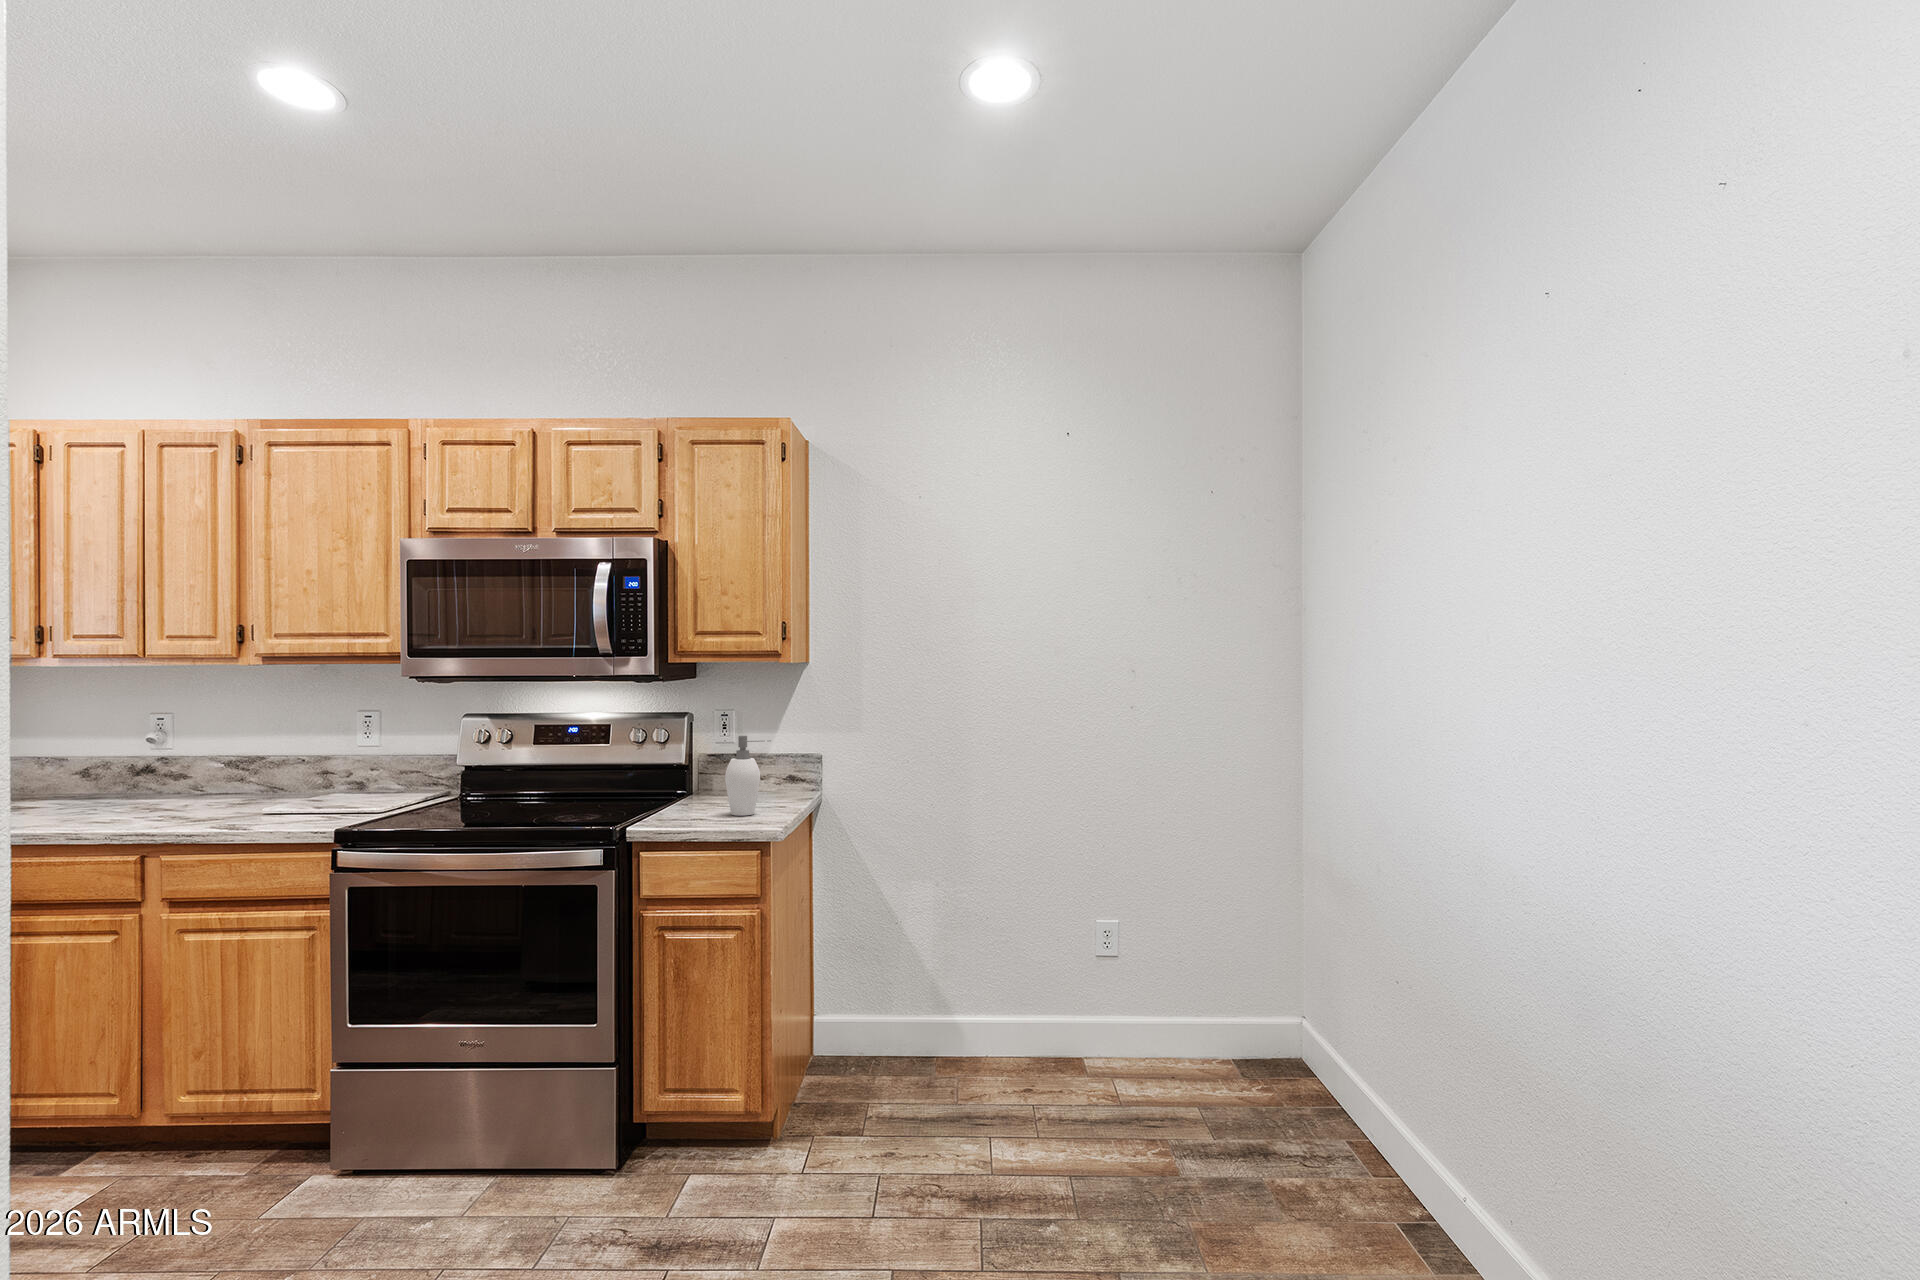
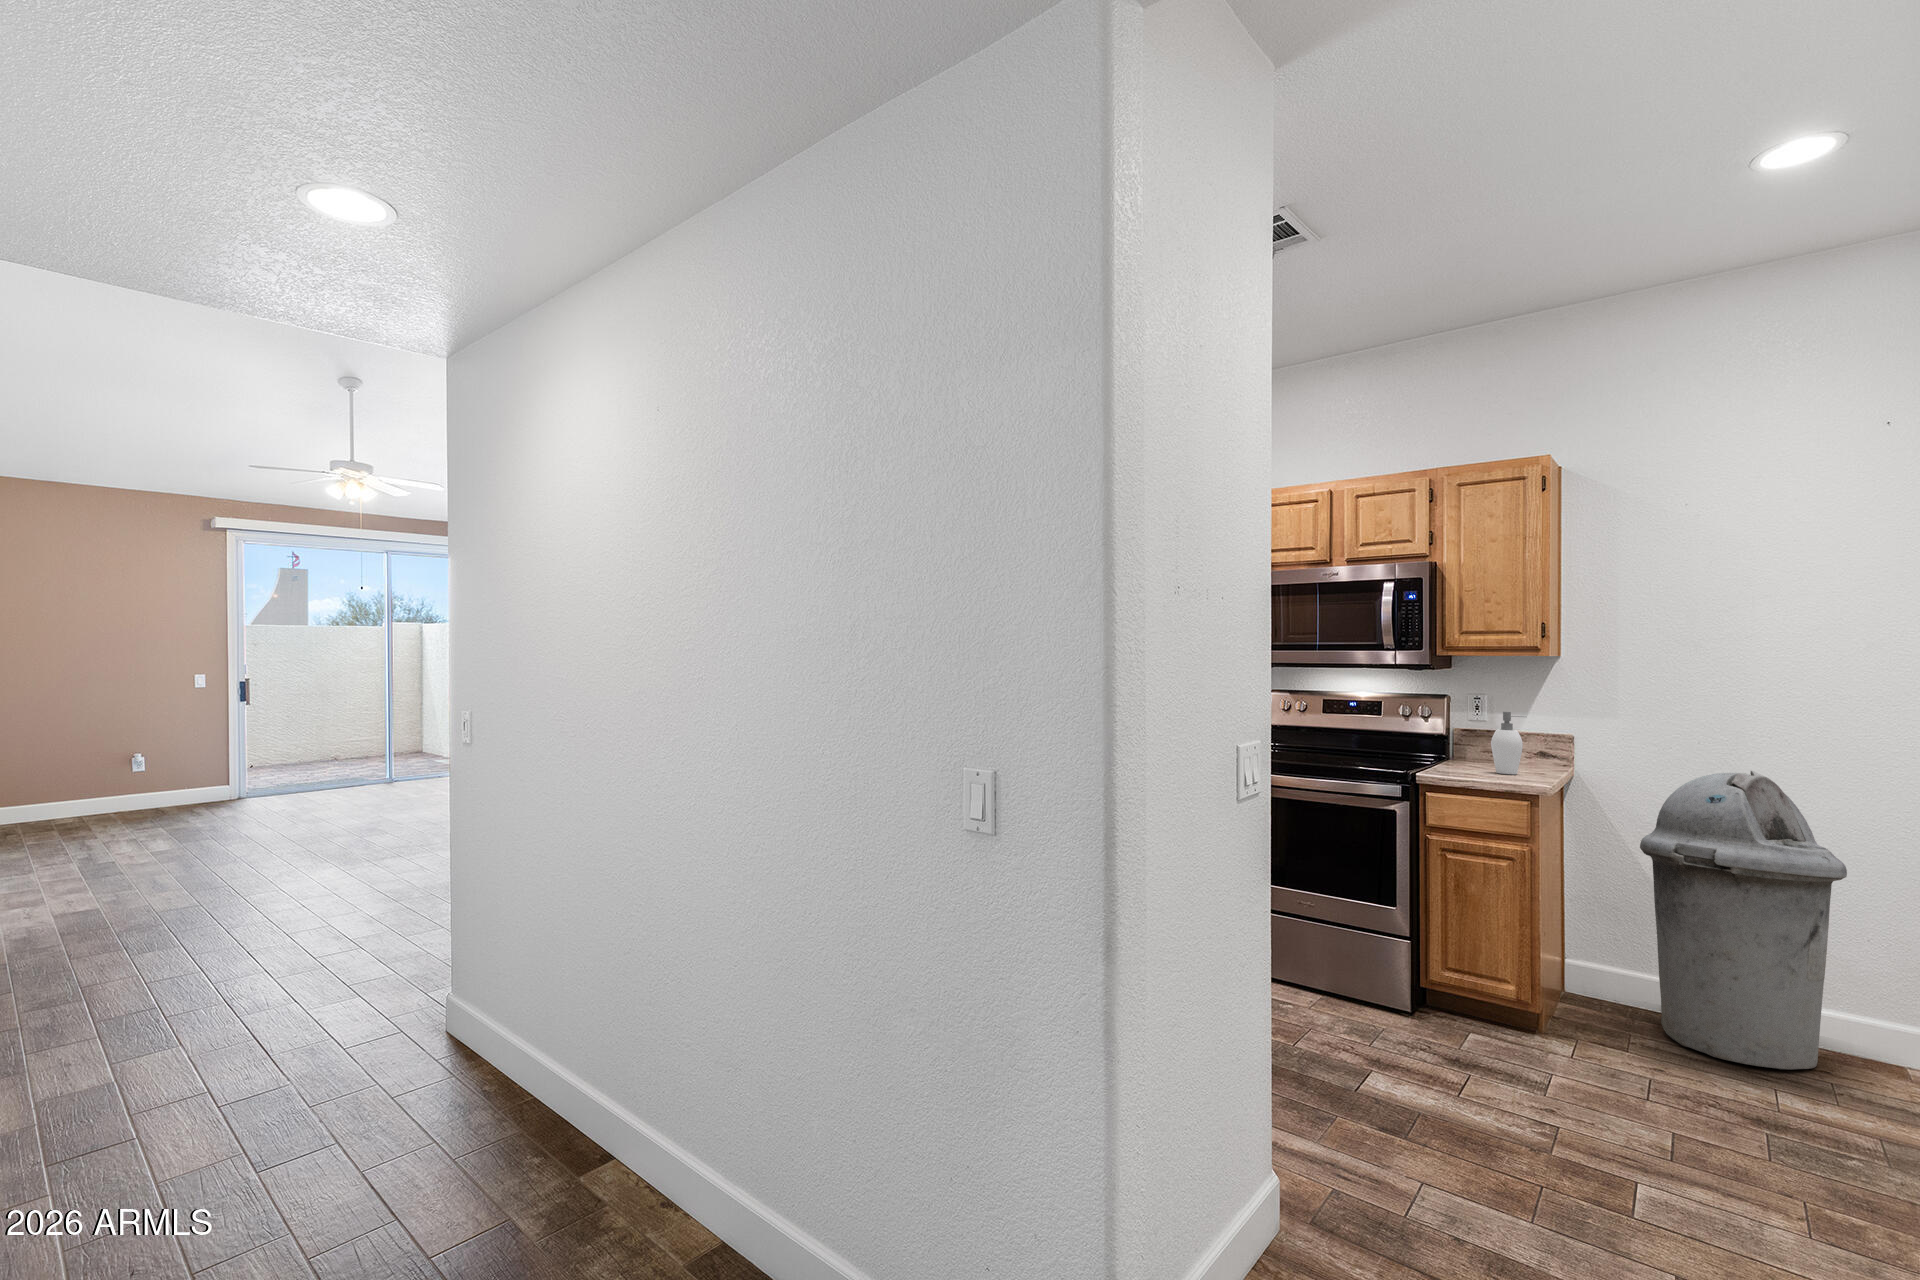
trash can: none [881,787,1053,1116] -> present [1640,771,1847,1070]

